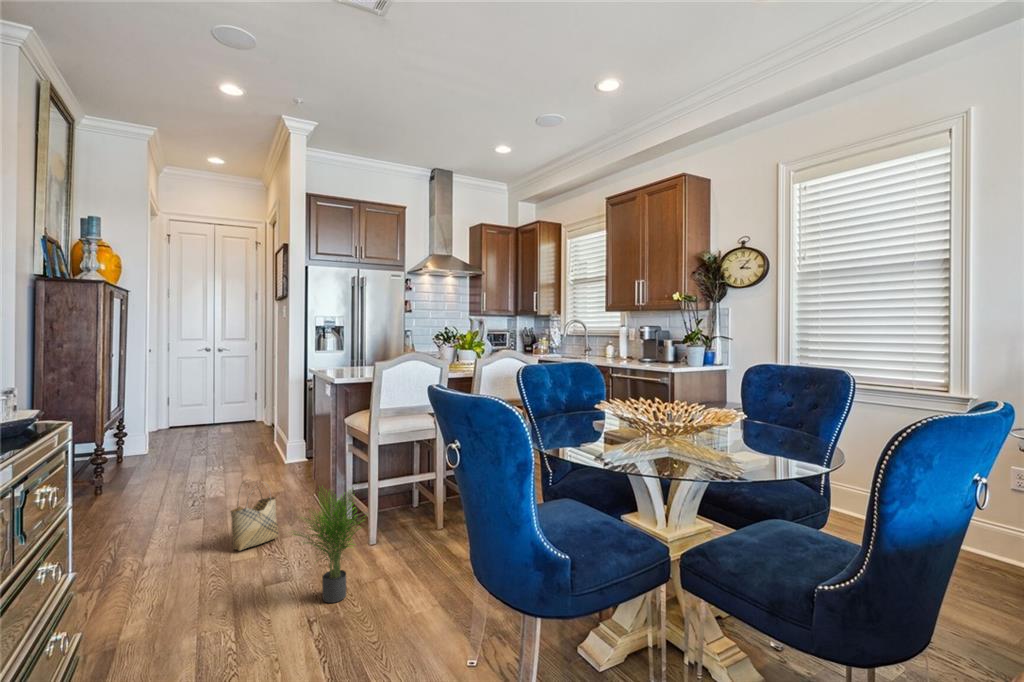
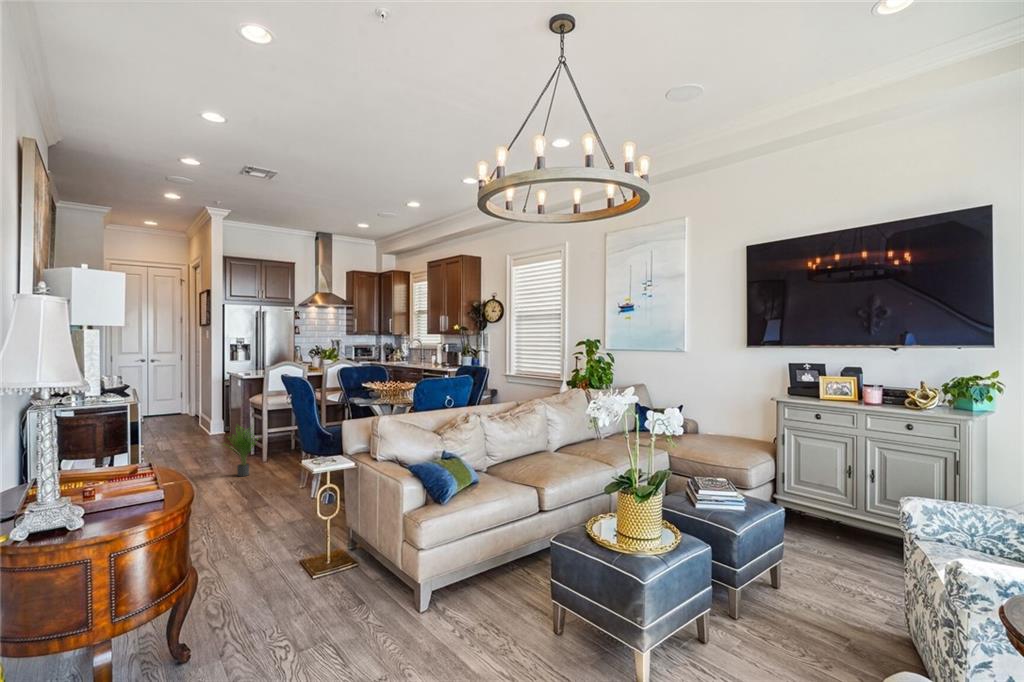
woven basket: present [230,481,279,551] -> none [186,430,212,465]

